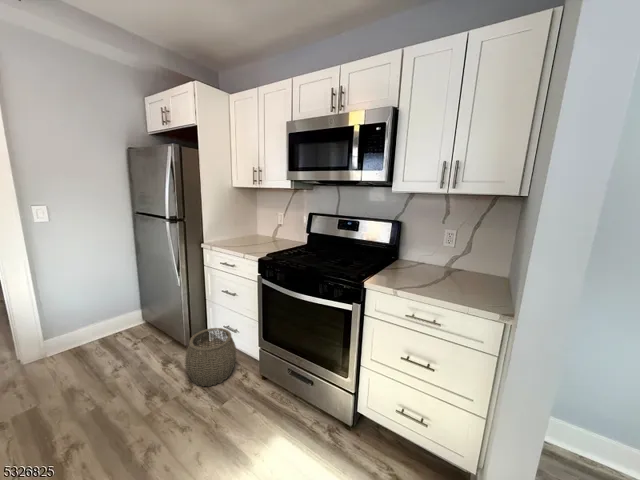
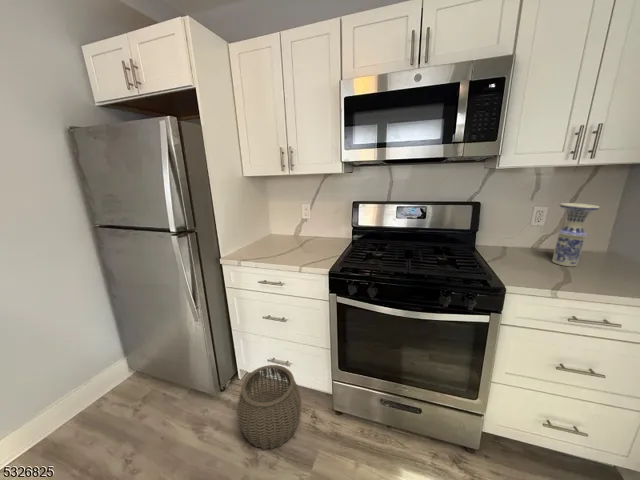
vase: none [440,225,472,281] -> present [552,203,600,266]

